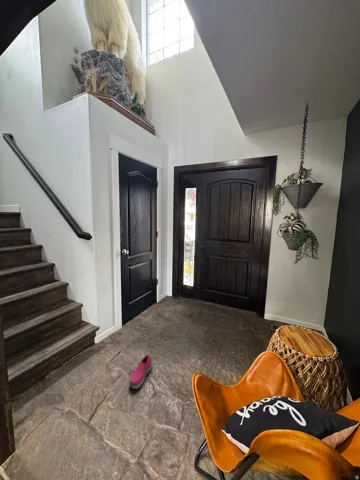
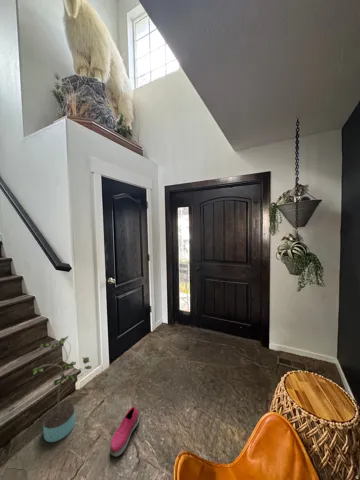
potted plant: none [64,295,112,378] -> present [31,337,91,442]

